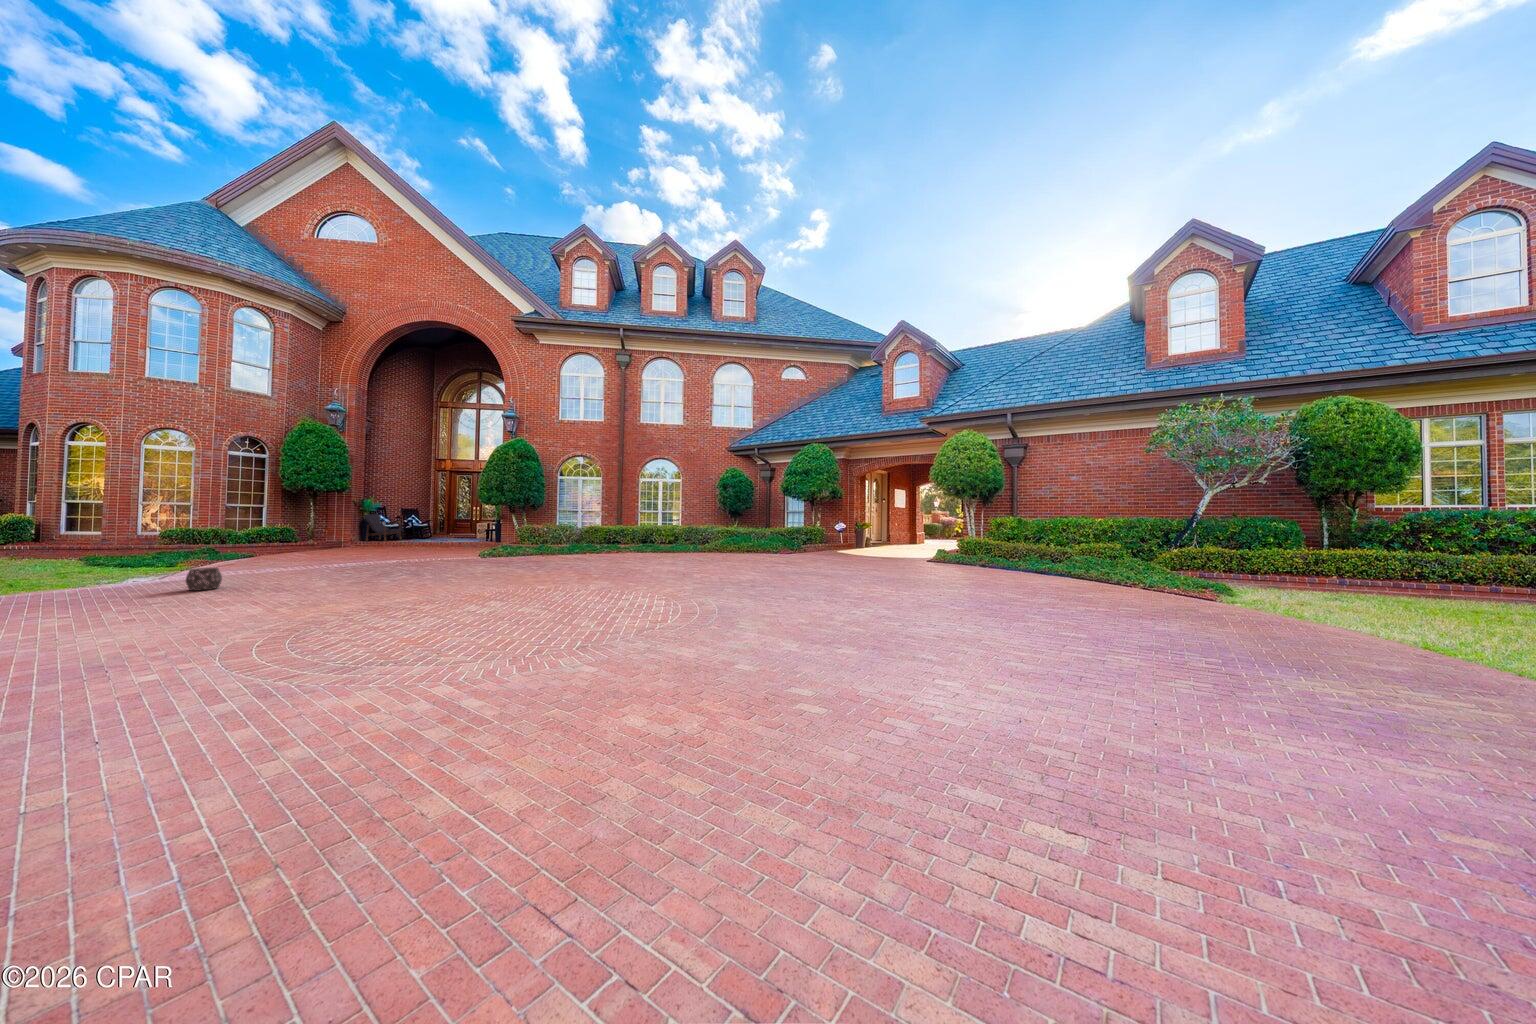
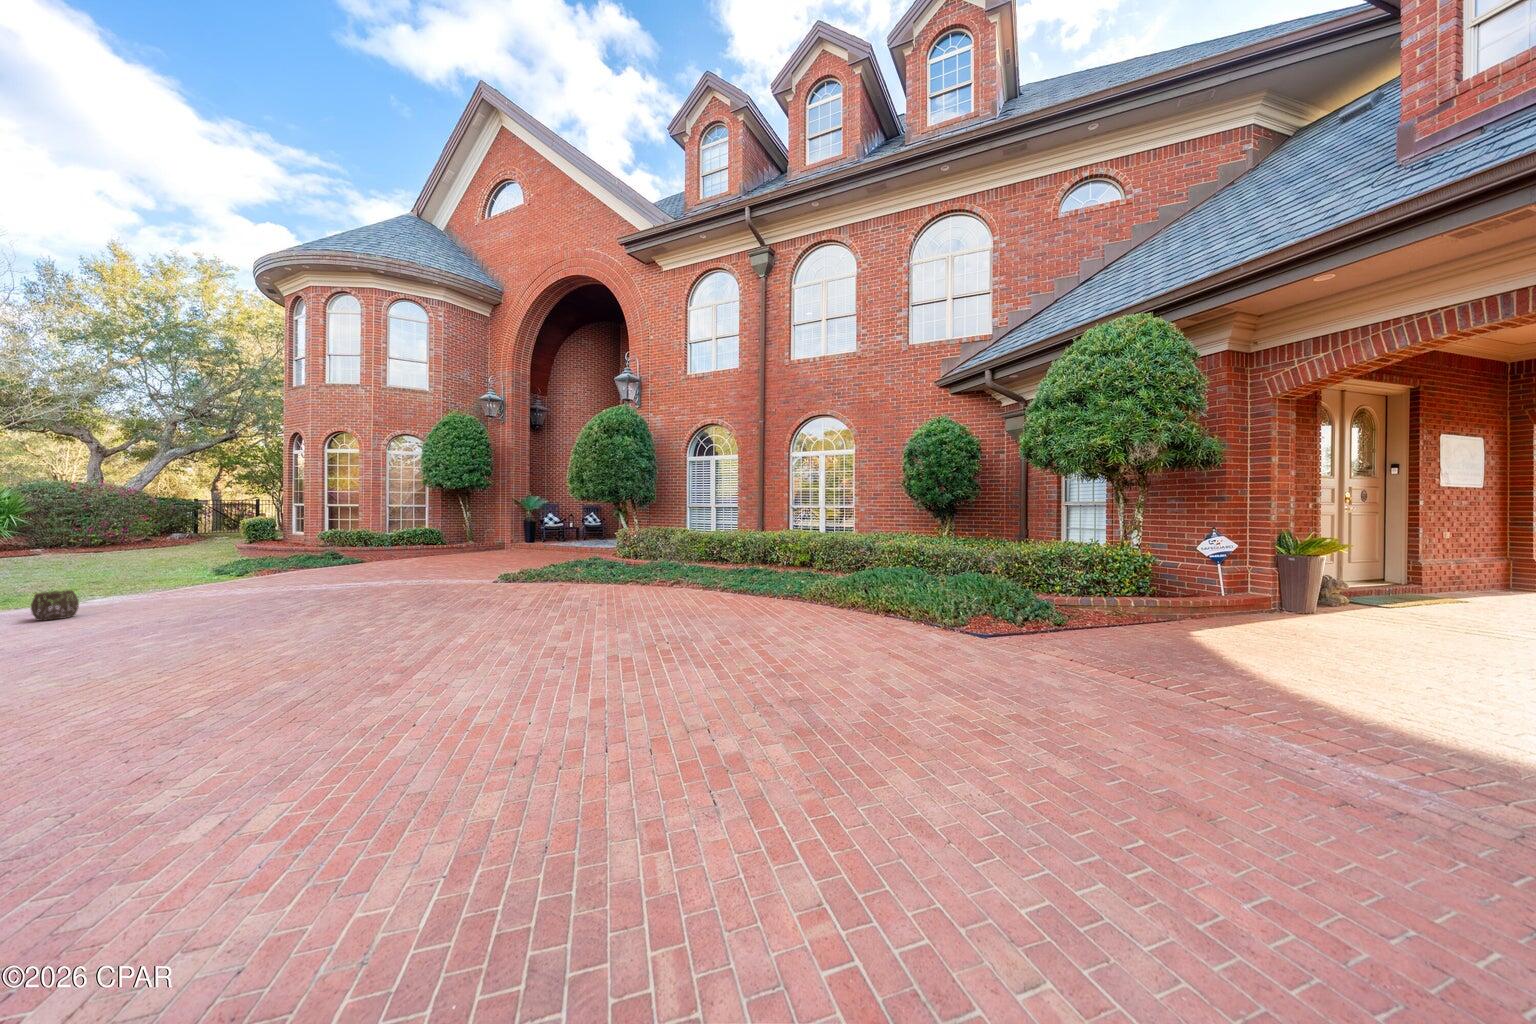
lounge chair: present [365,514,402,539] -> none [521,514,556,546]

